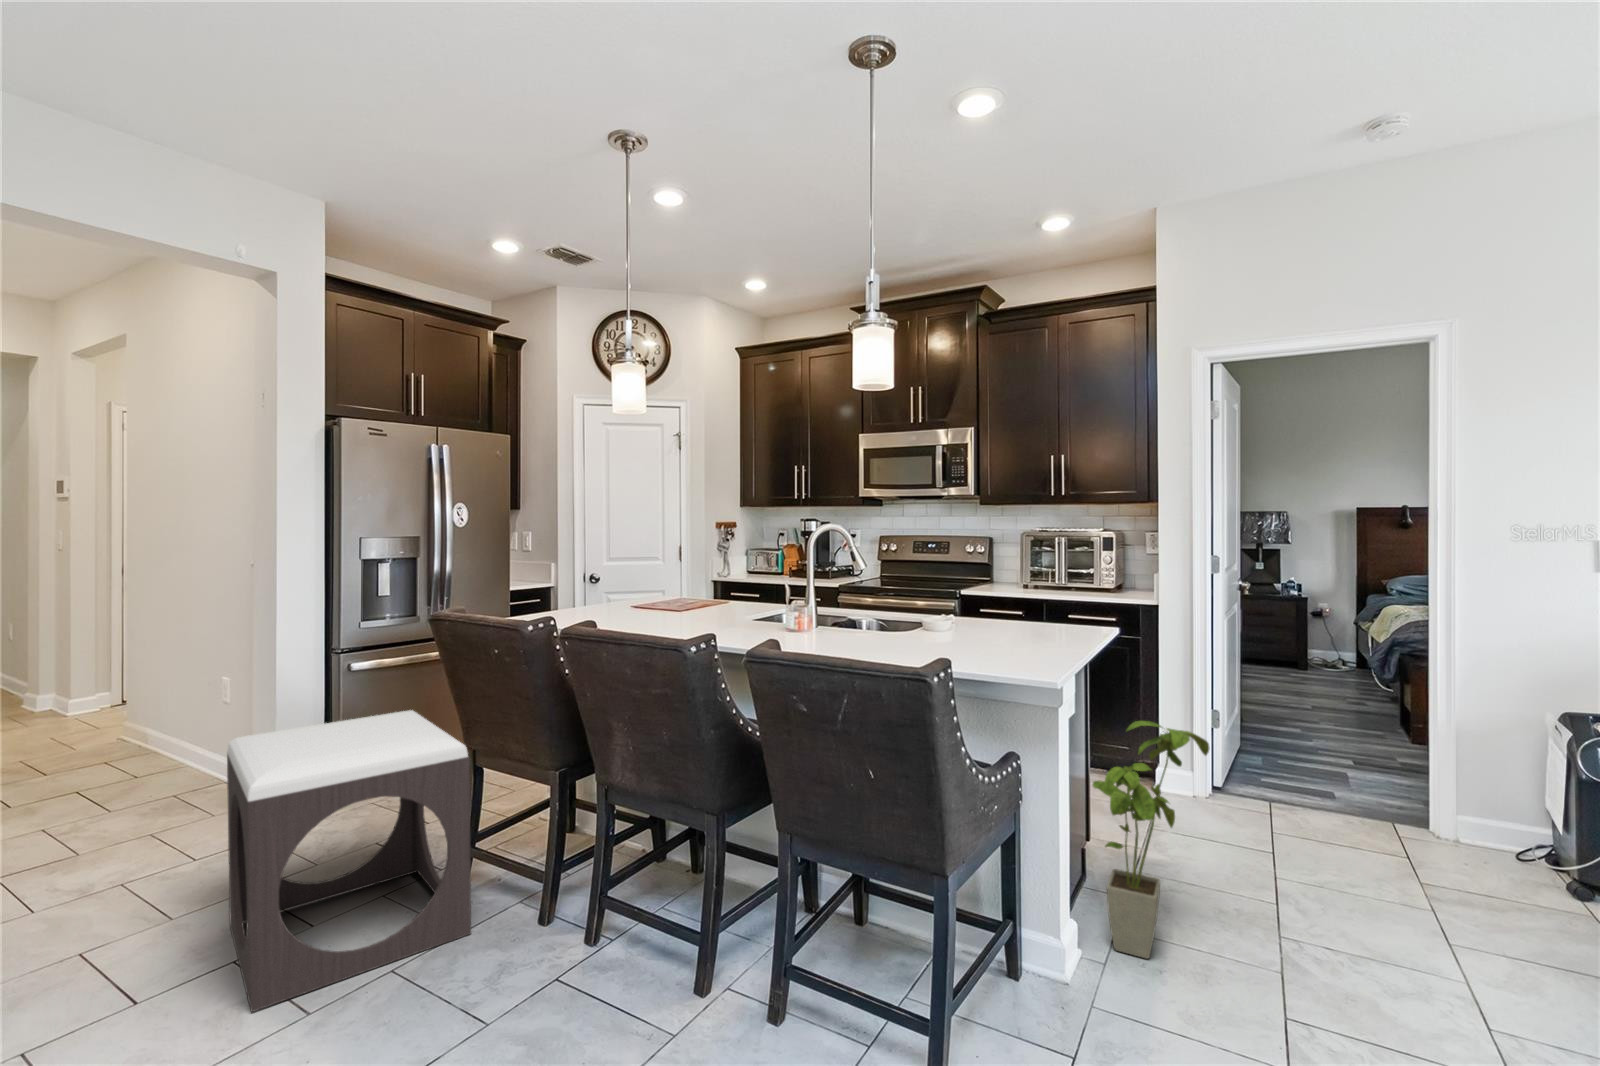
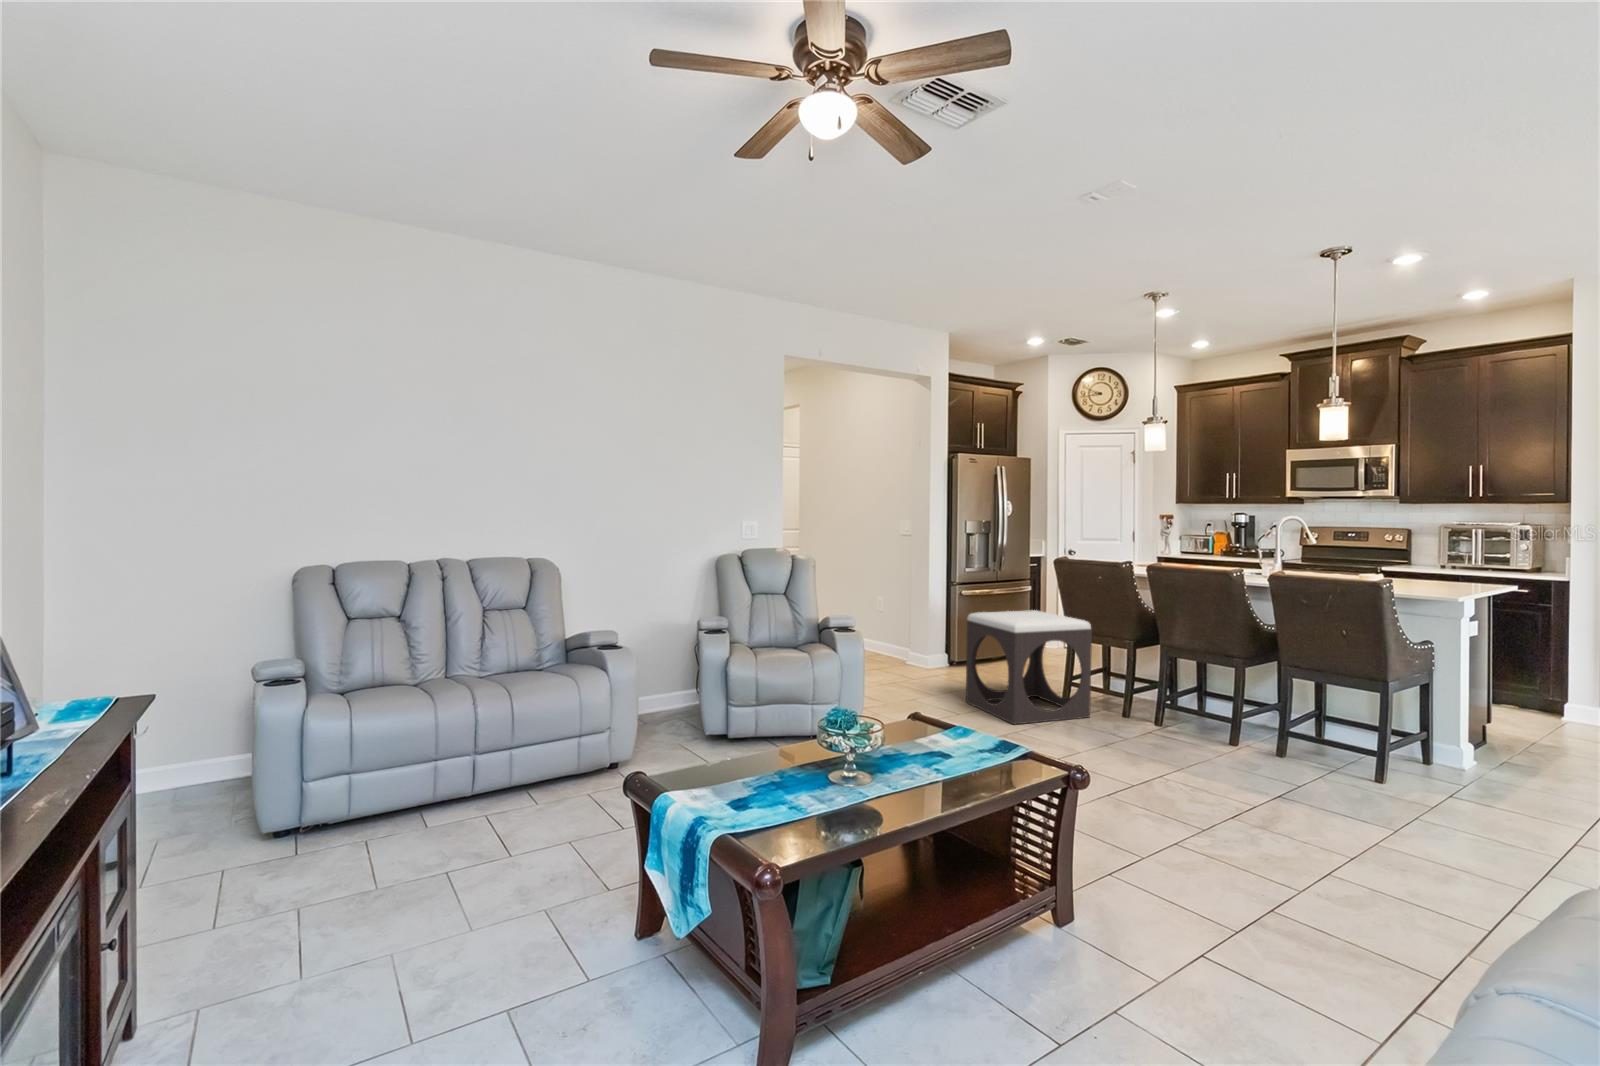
house plant: present [1093,721,1209,959] -> none [1488,634,1576,771]

